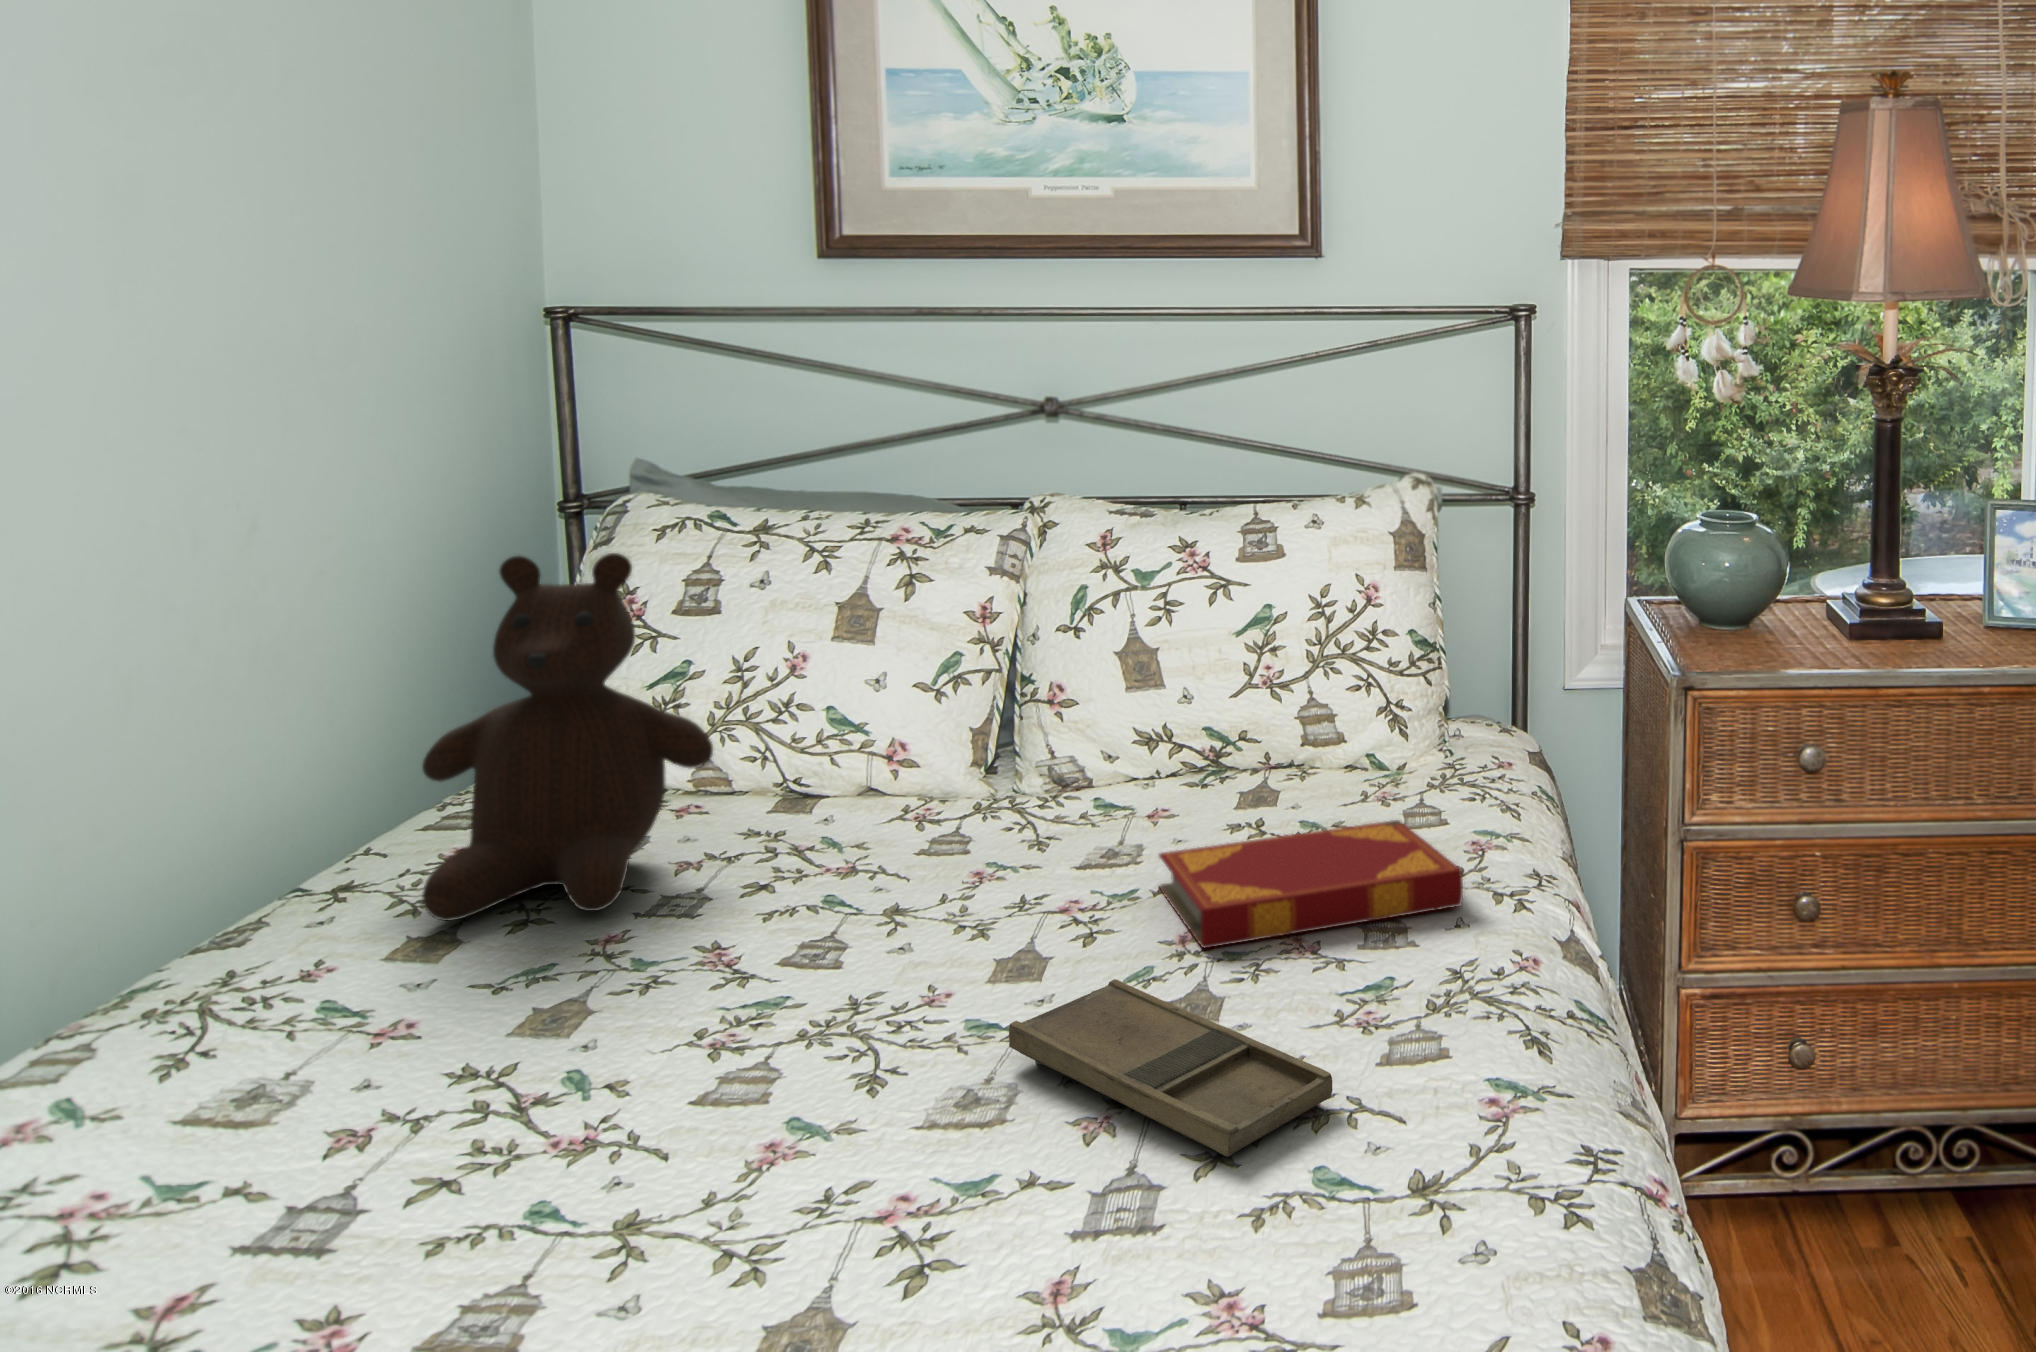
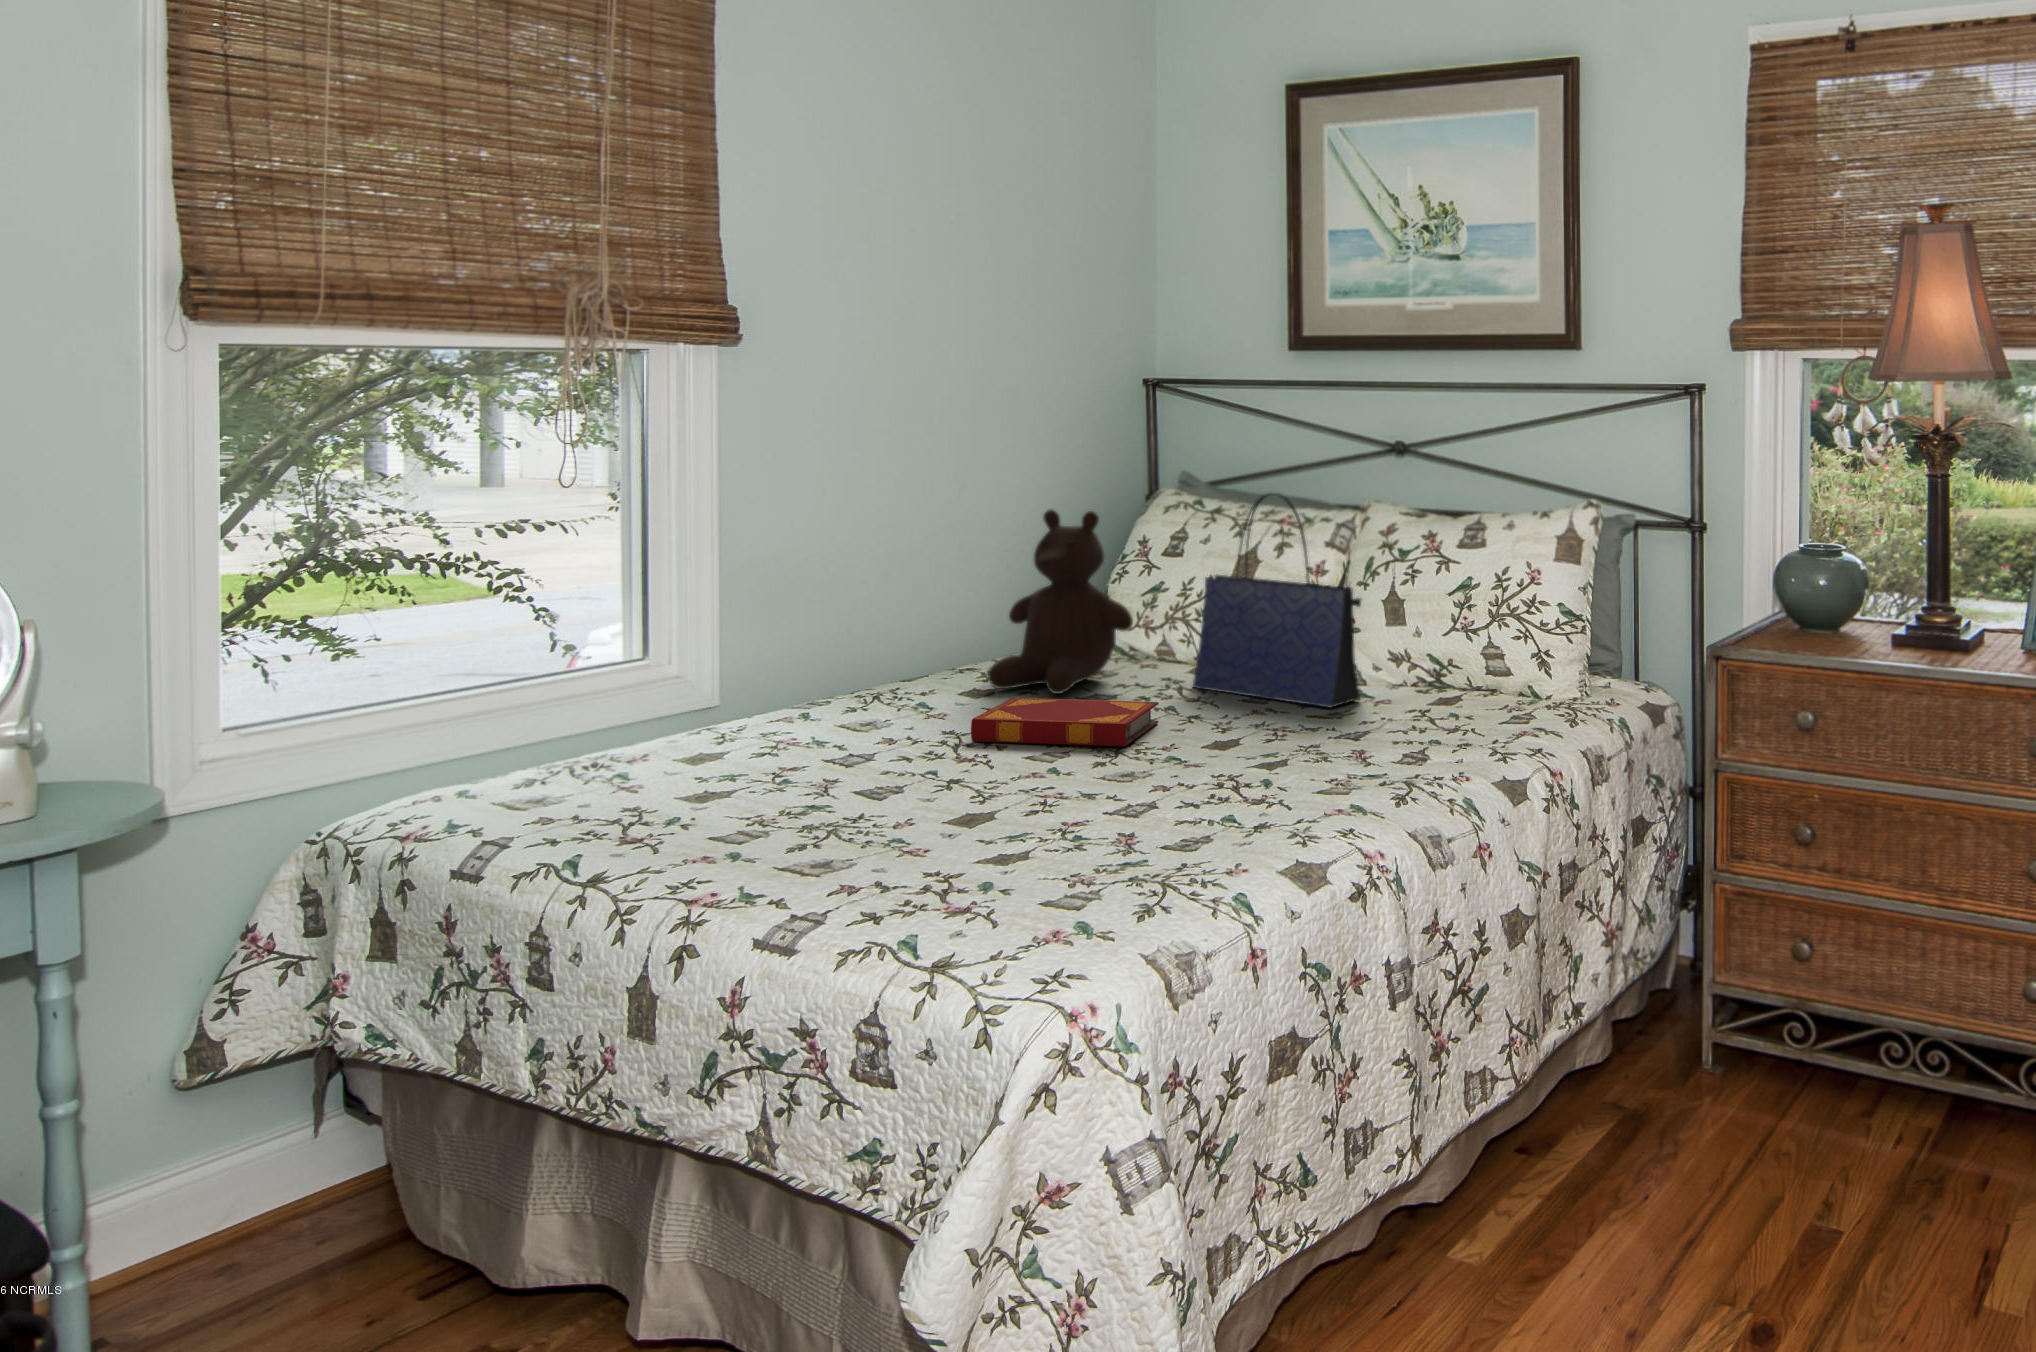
tote bag: none [833,496,1172,849] -> present [1193,493,1361,708]
hardback book: present [1159,820,1463,948] -> present [971,698,1159,746]
tray: present [1009,979,1332,1157] -> none [1146,744,1256,810]

